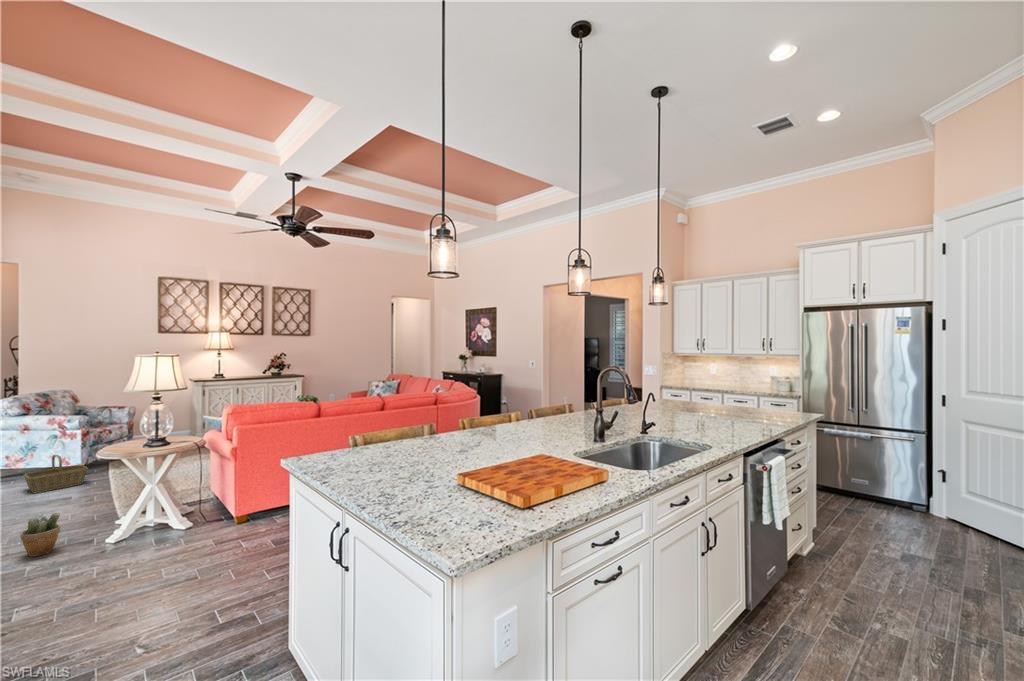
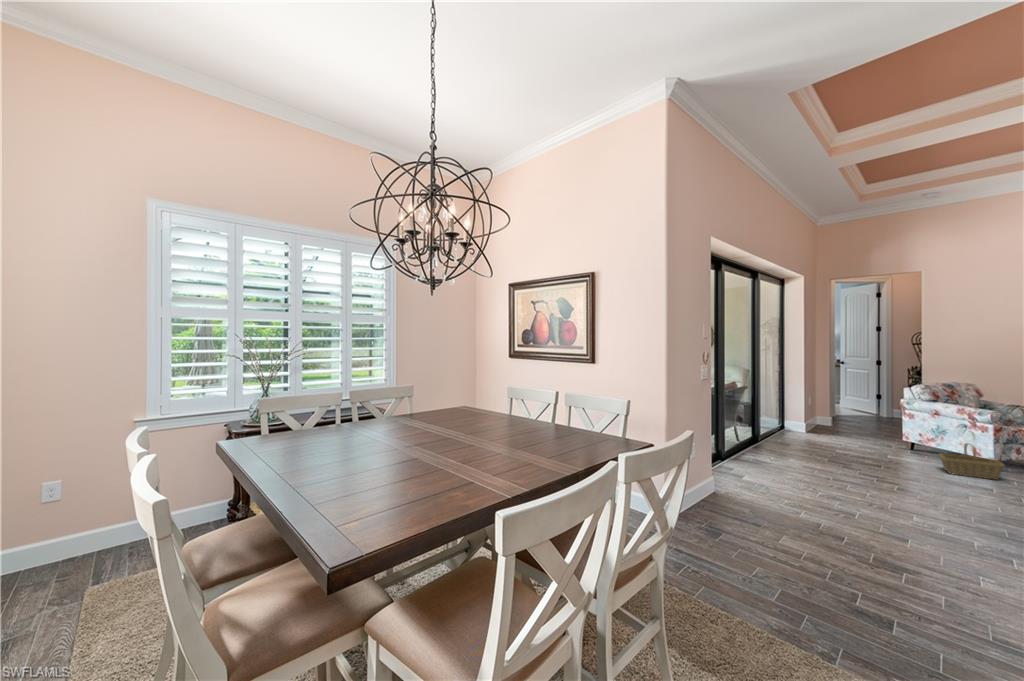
potted plant: present [20,513,60,557] -> none [954,496,994,535]

